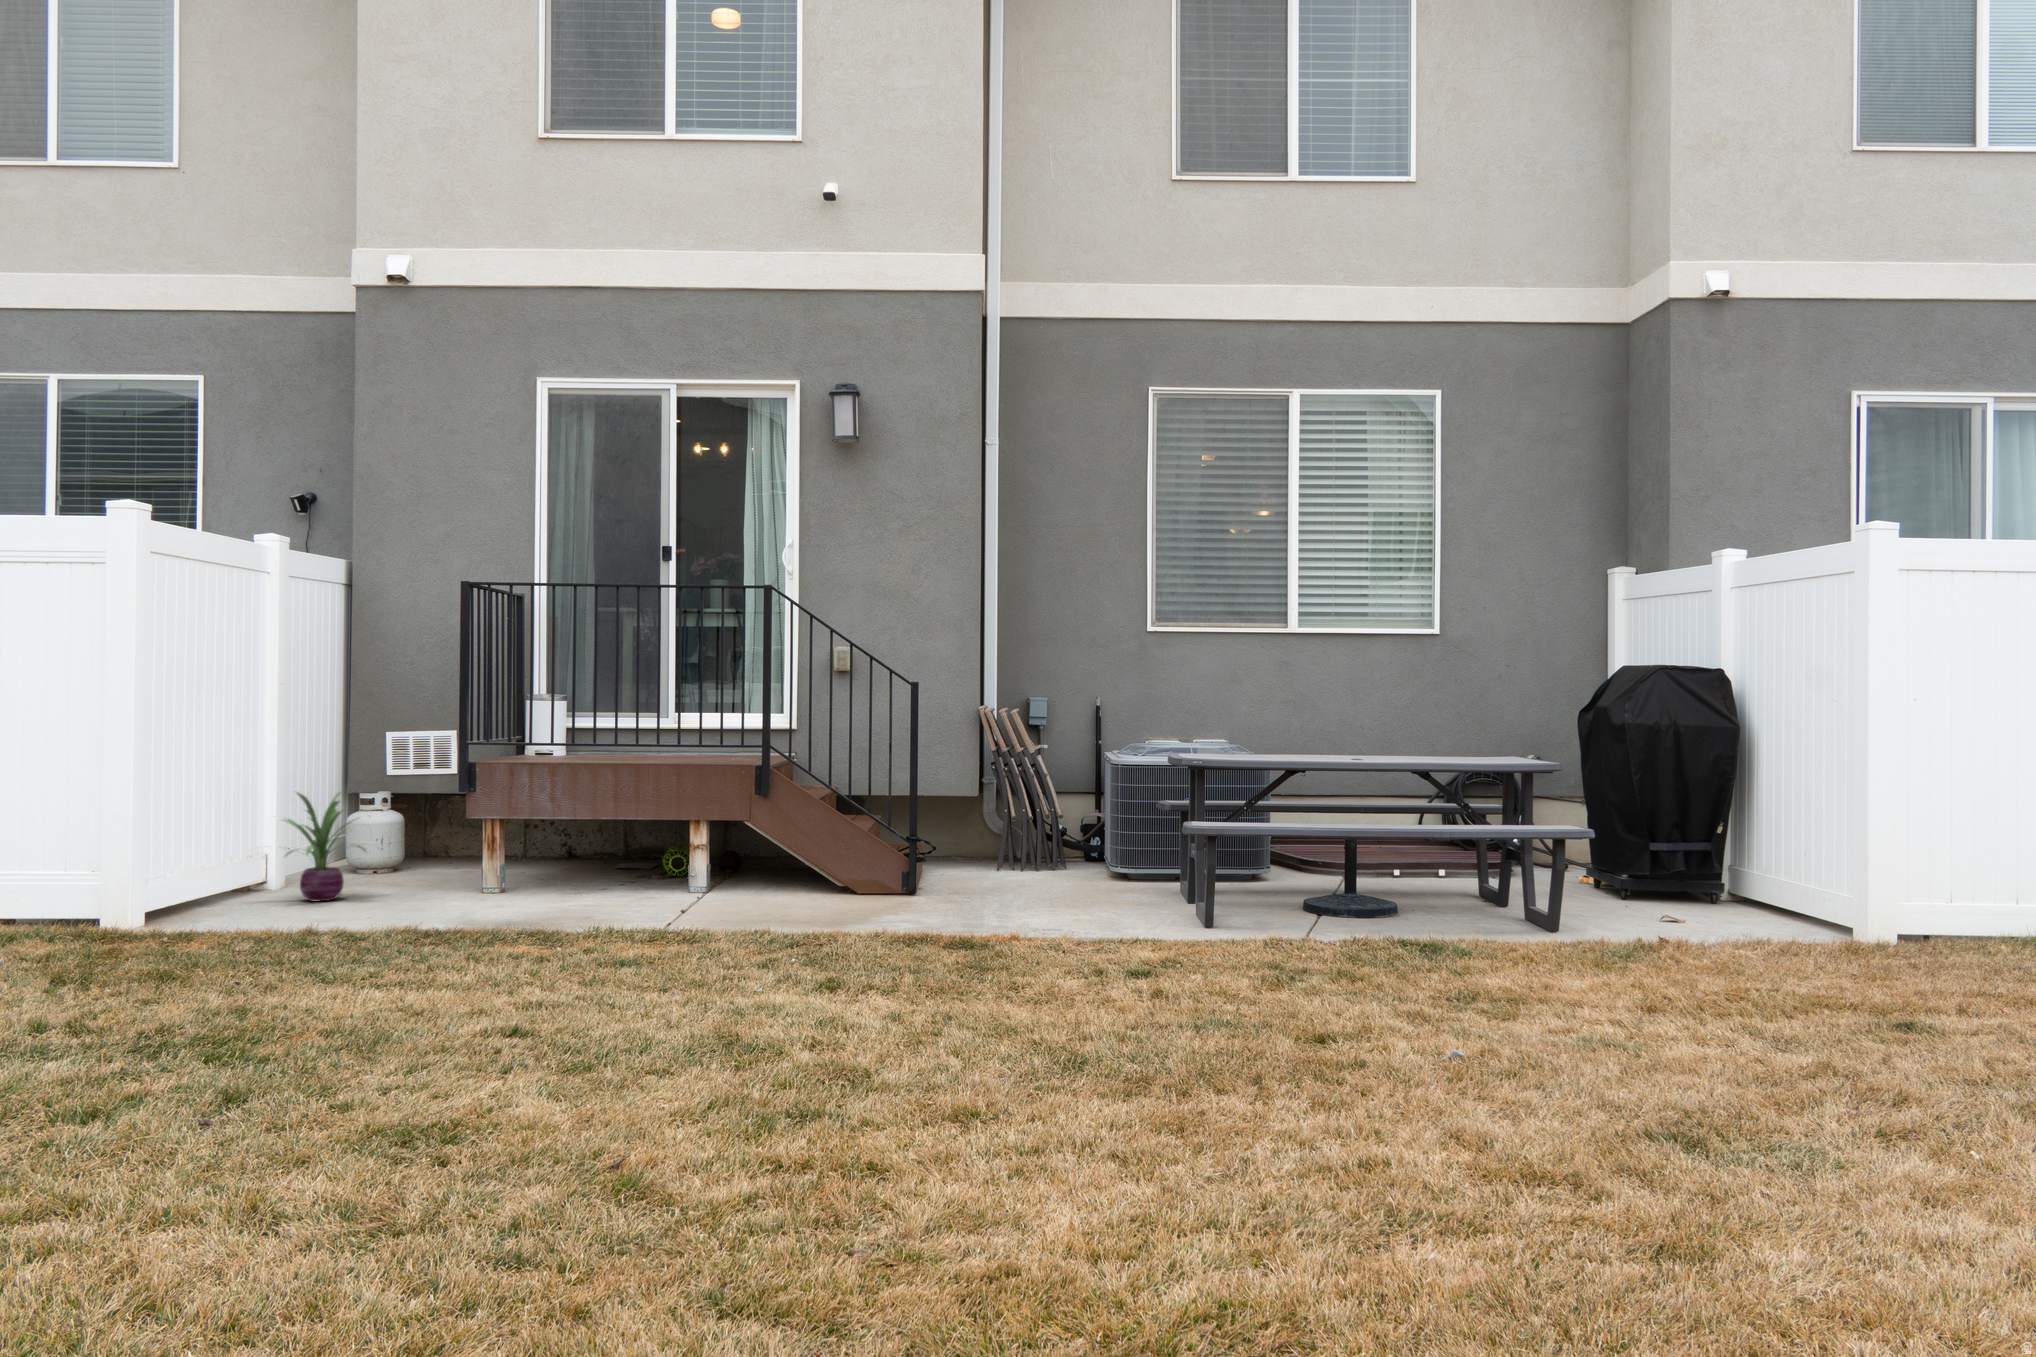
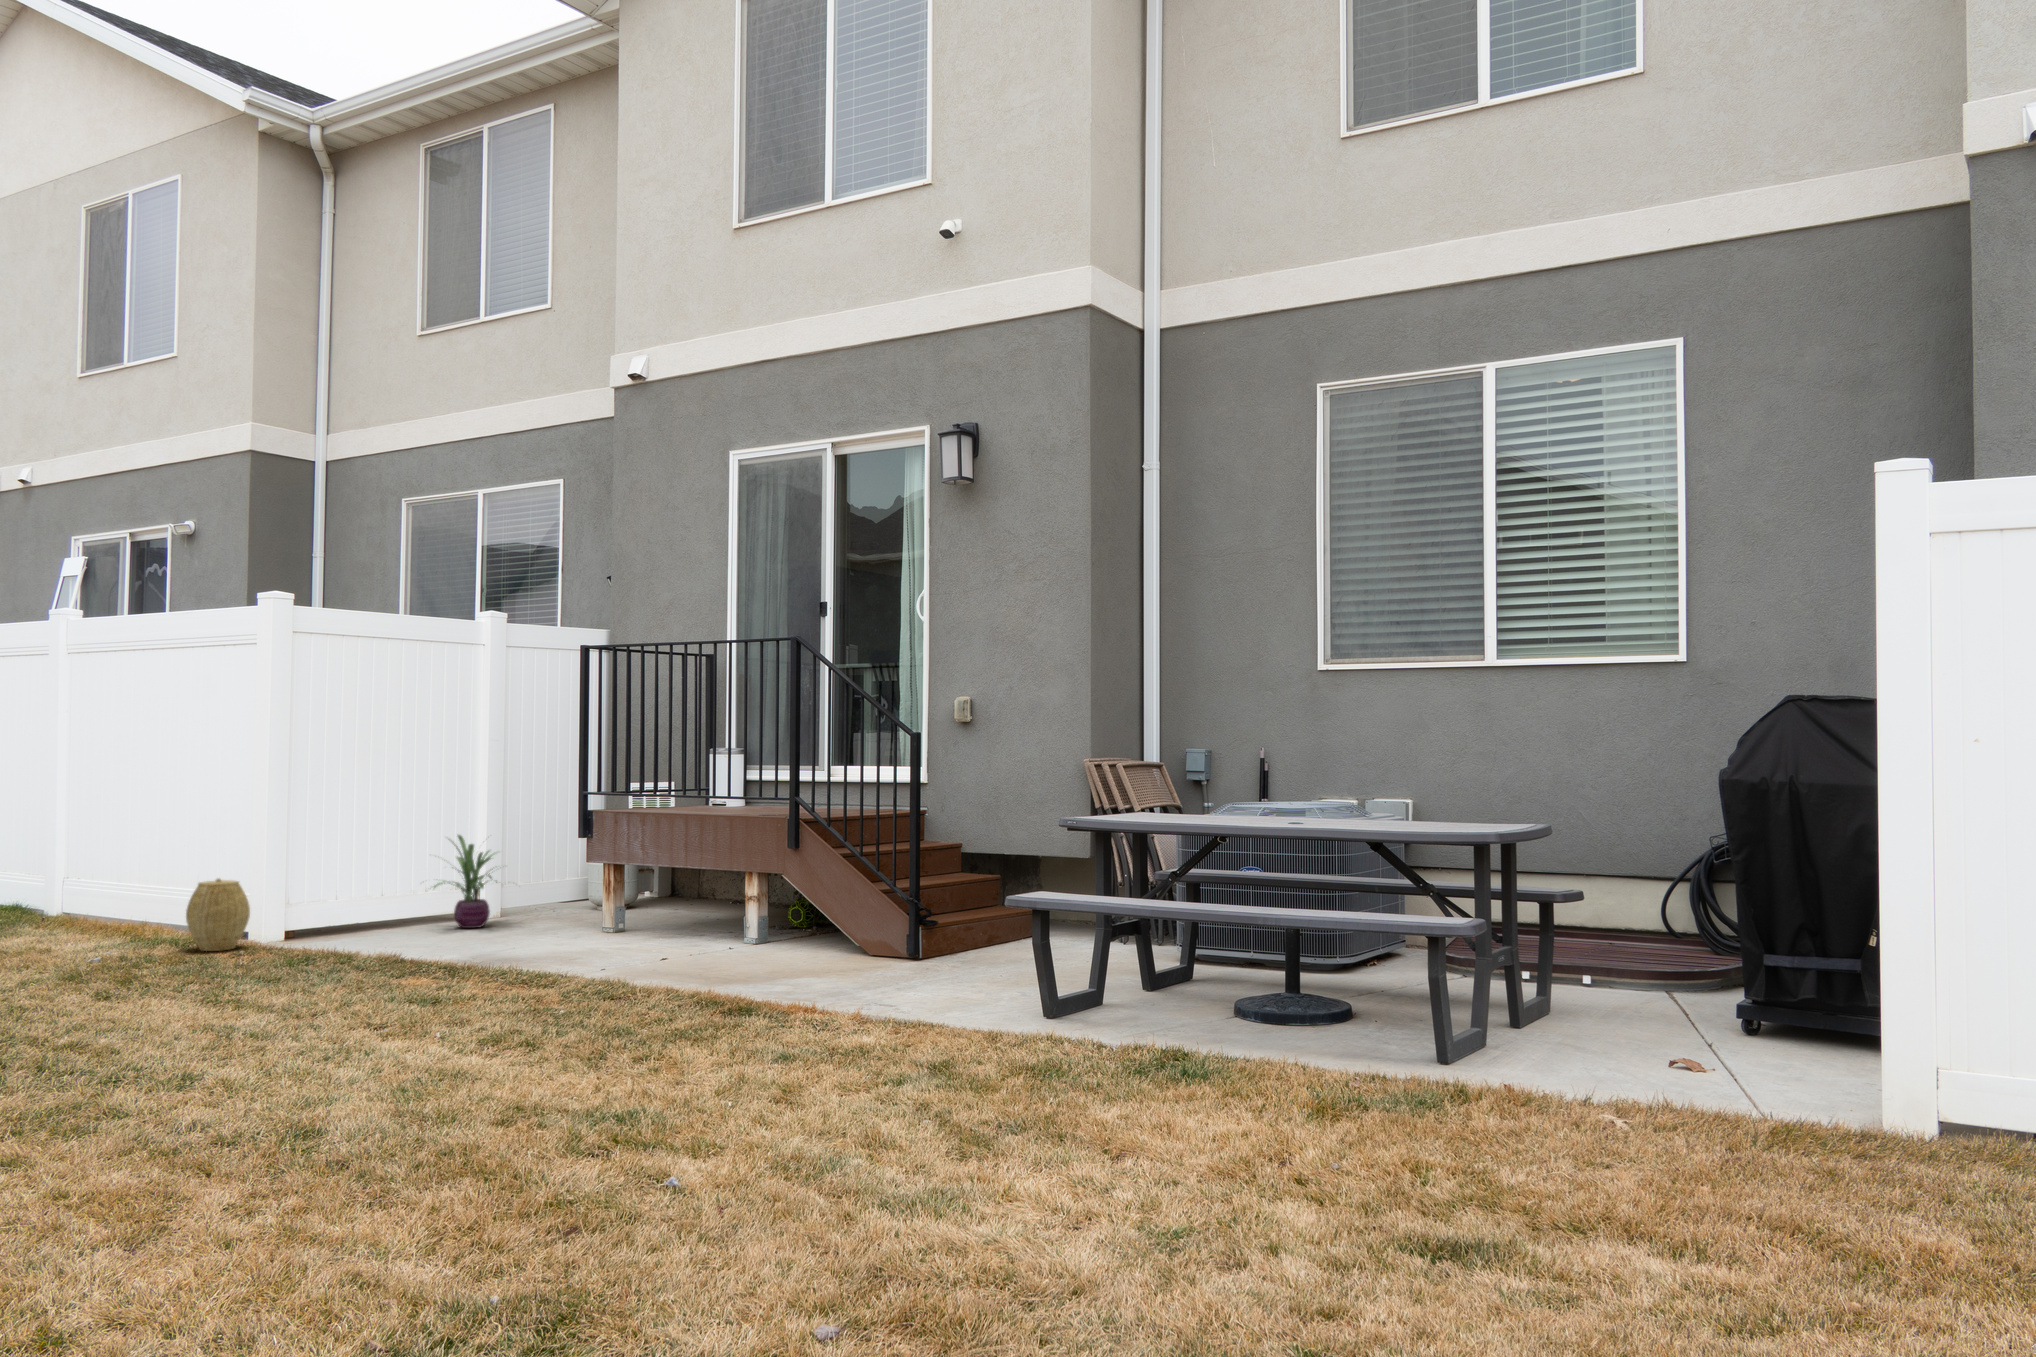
woven basket: none [31,849,118,944] -> present [186,878,250,951]

